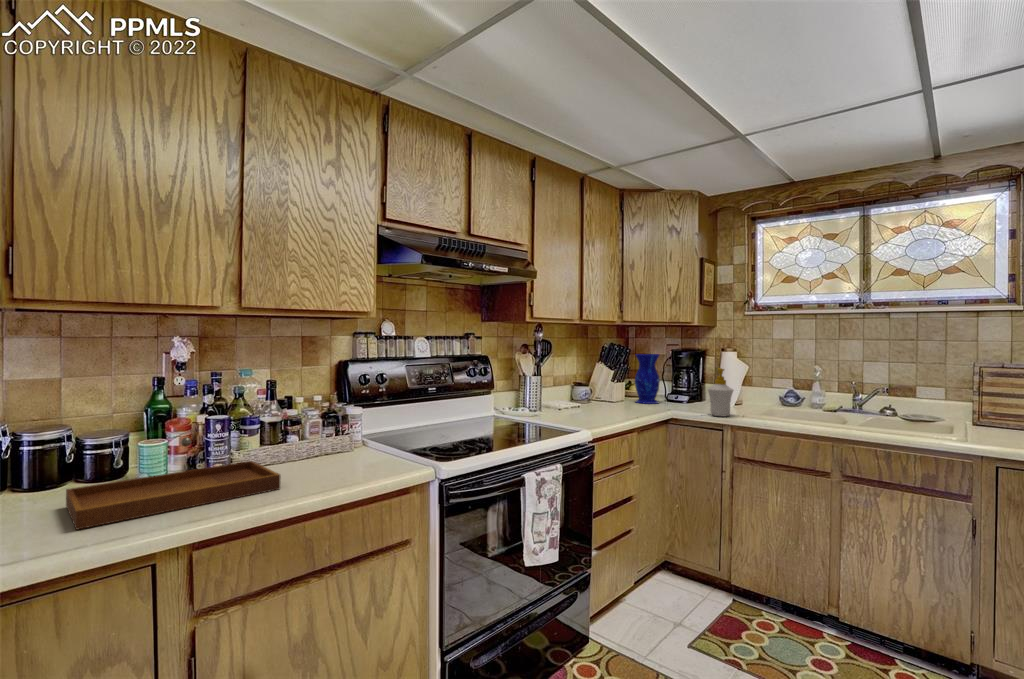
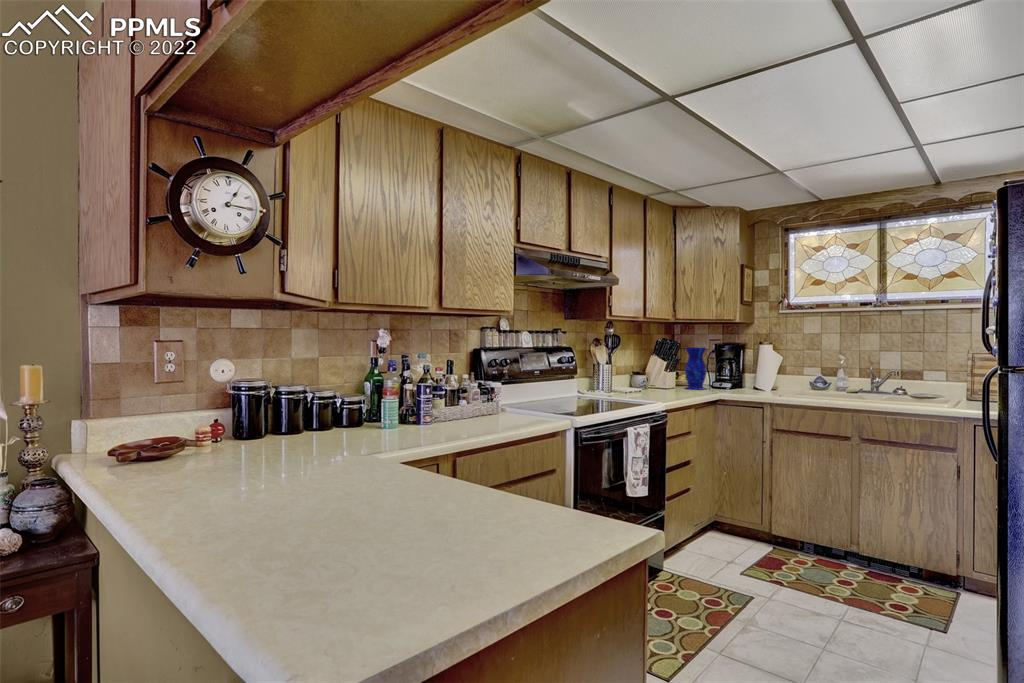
soap bottle: present [708,368,733,417] -> none [751,357,773,397]
tray: present [66,437,281,529] -> none [365,394,484,442]

